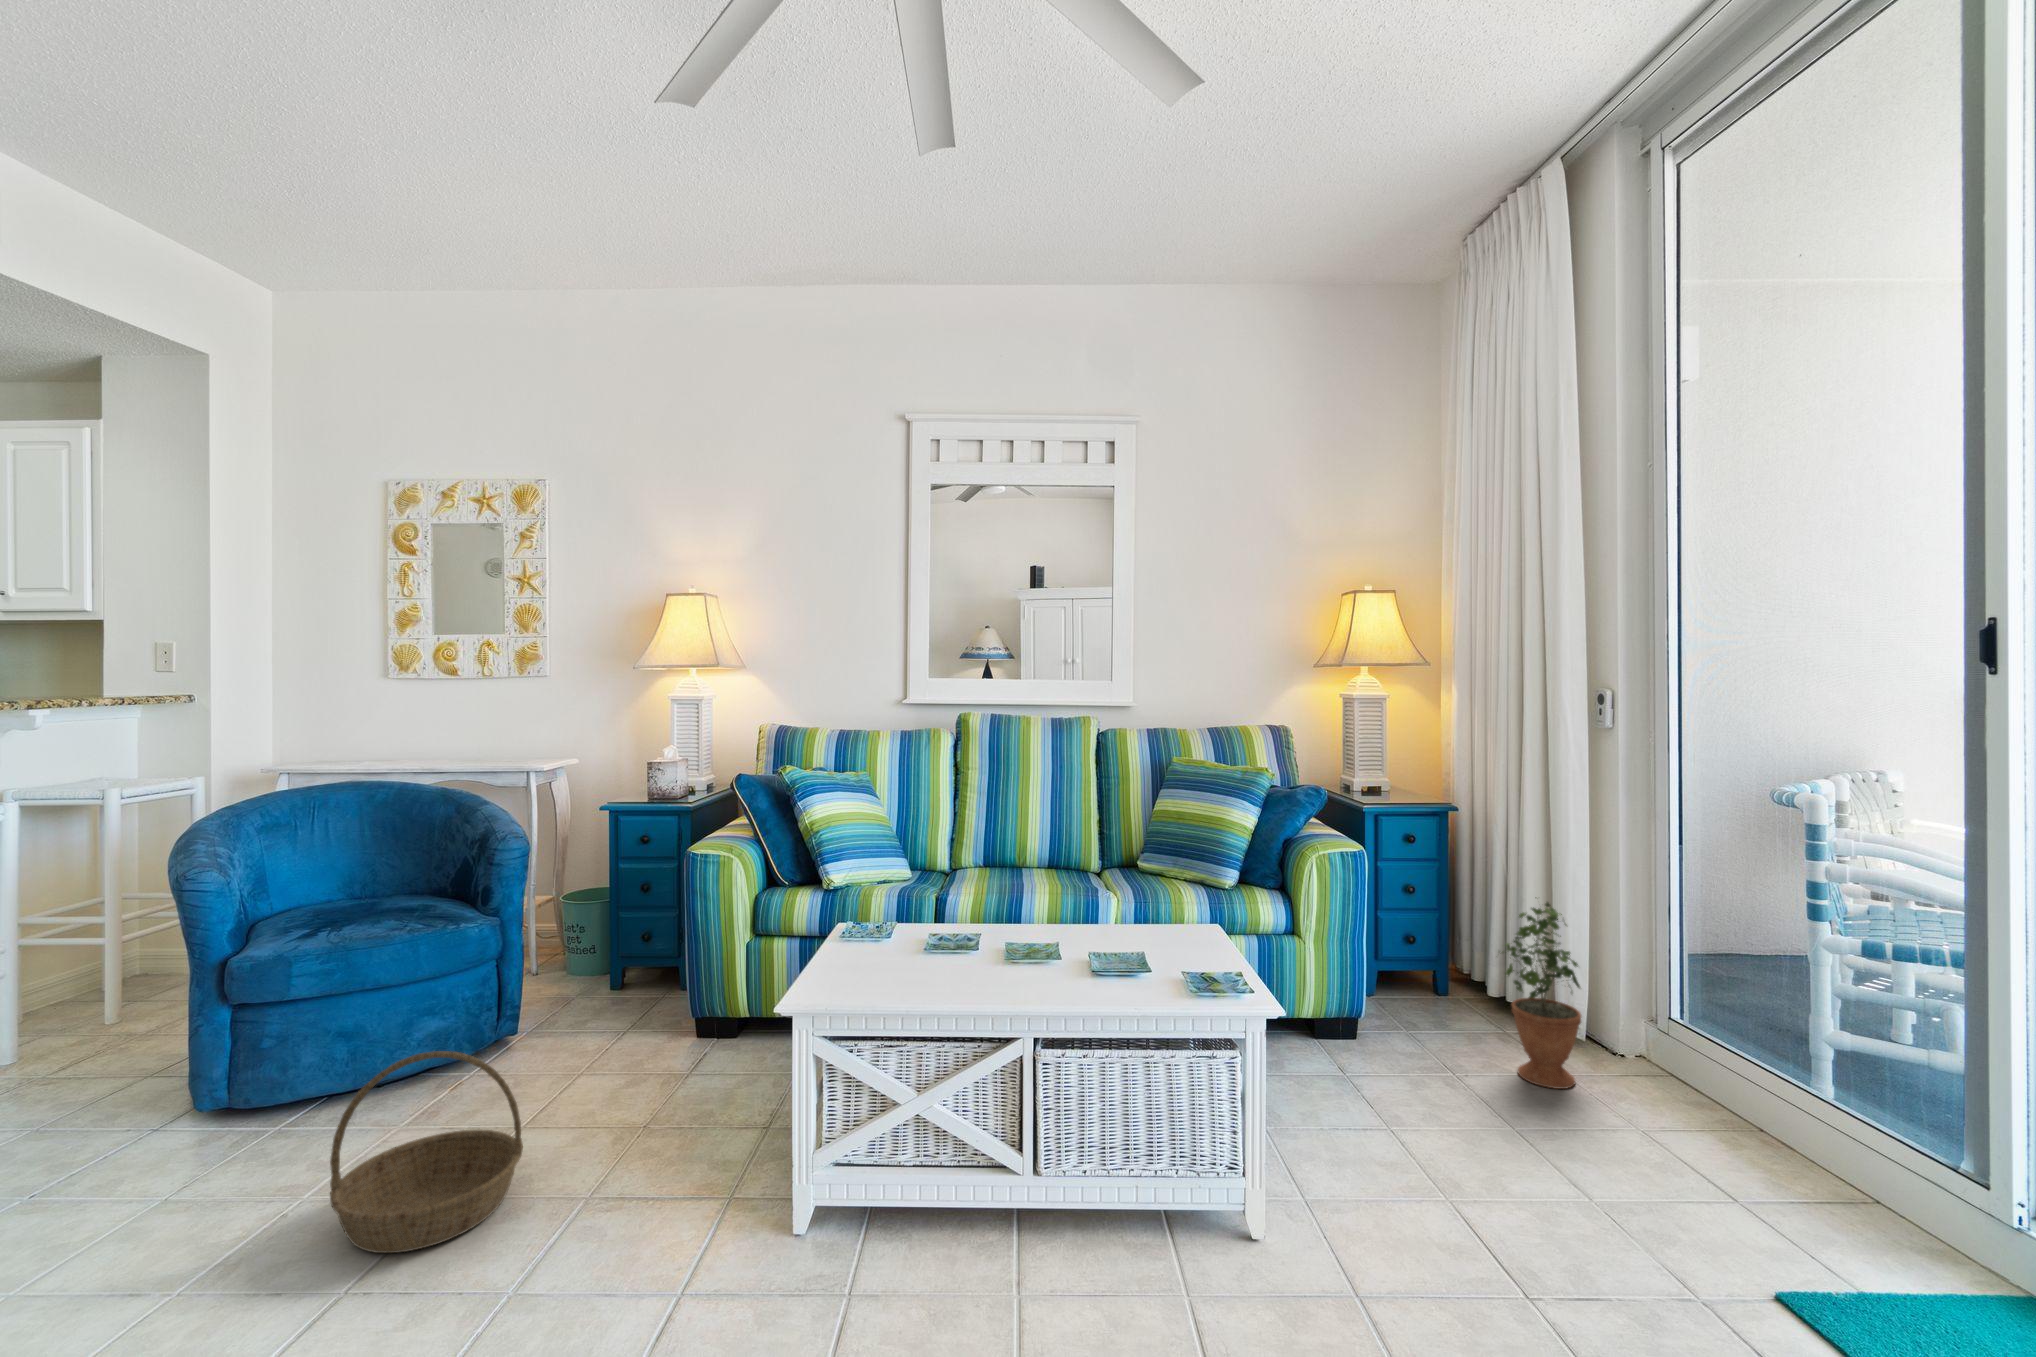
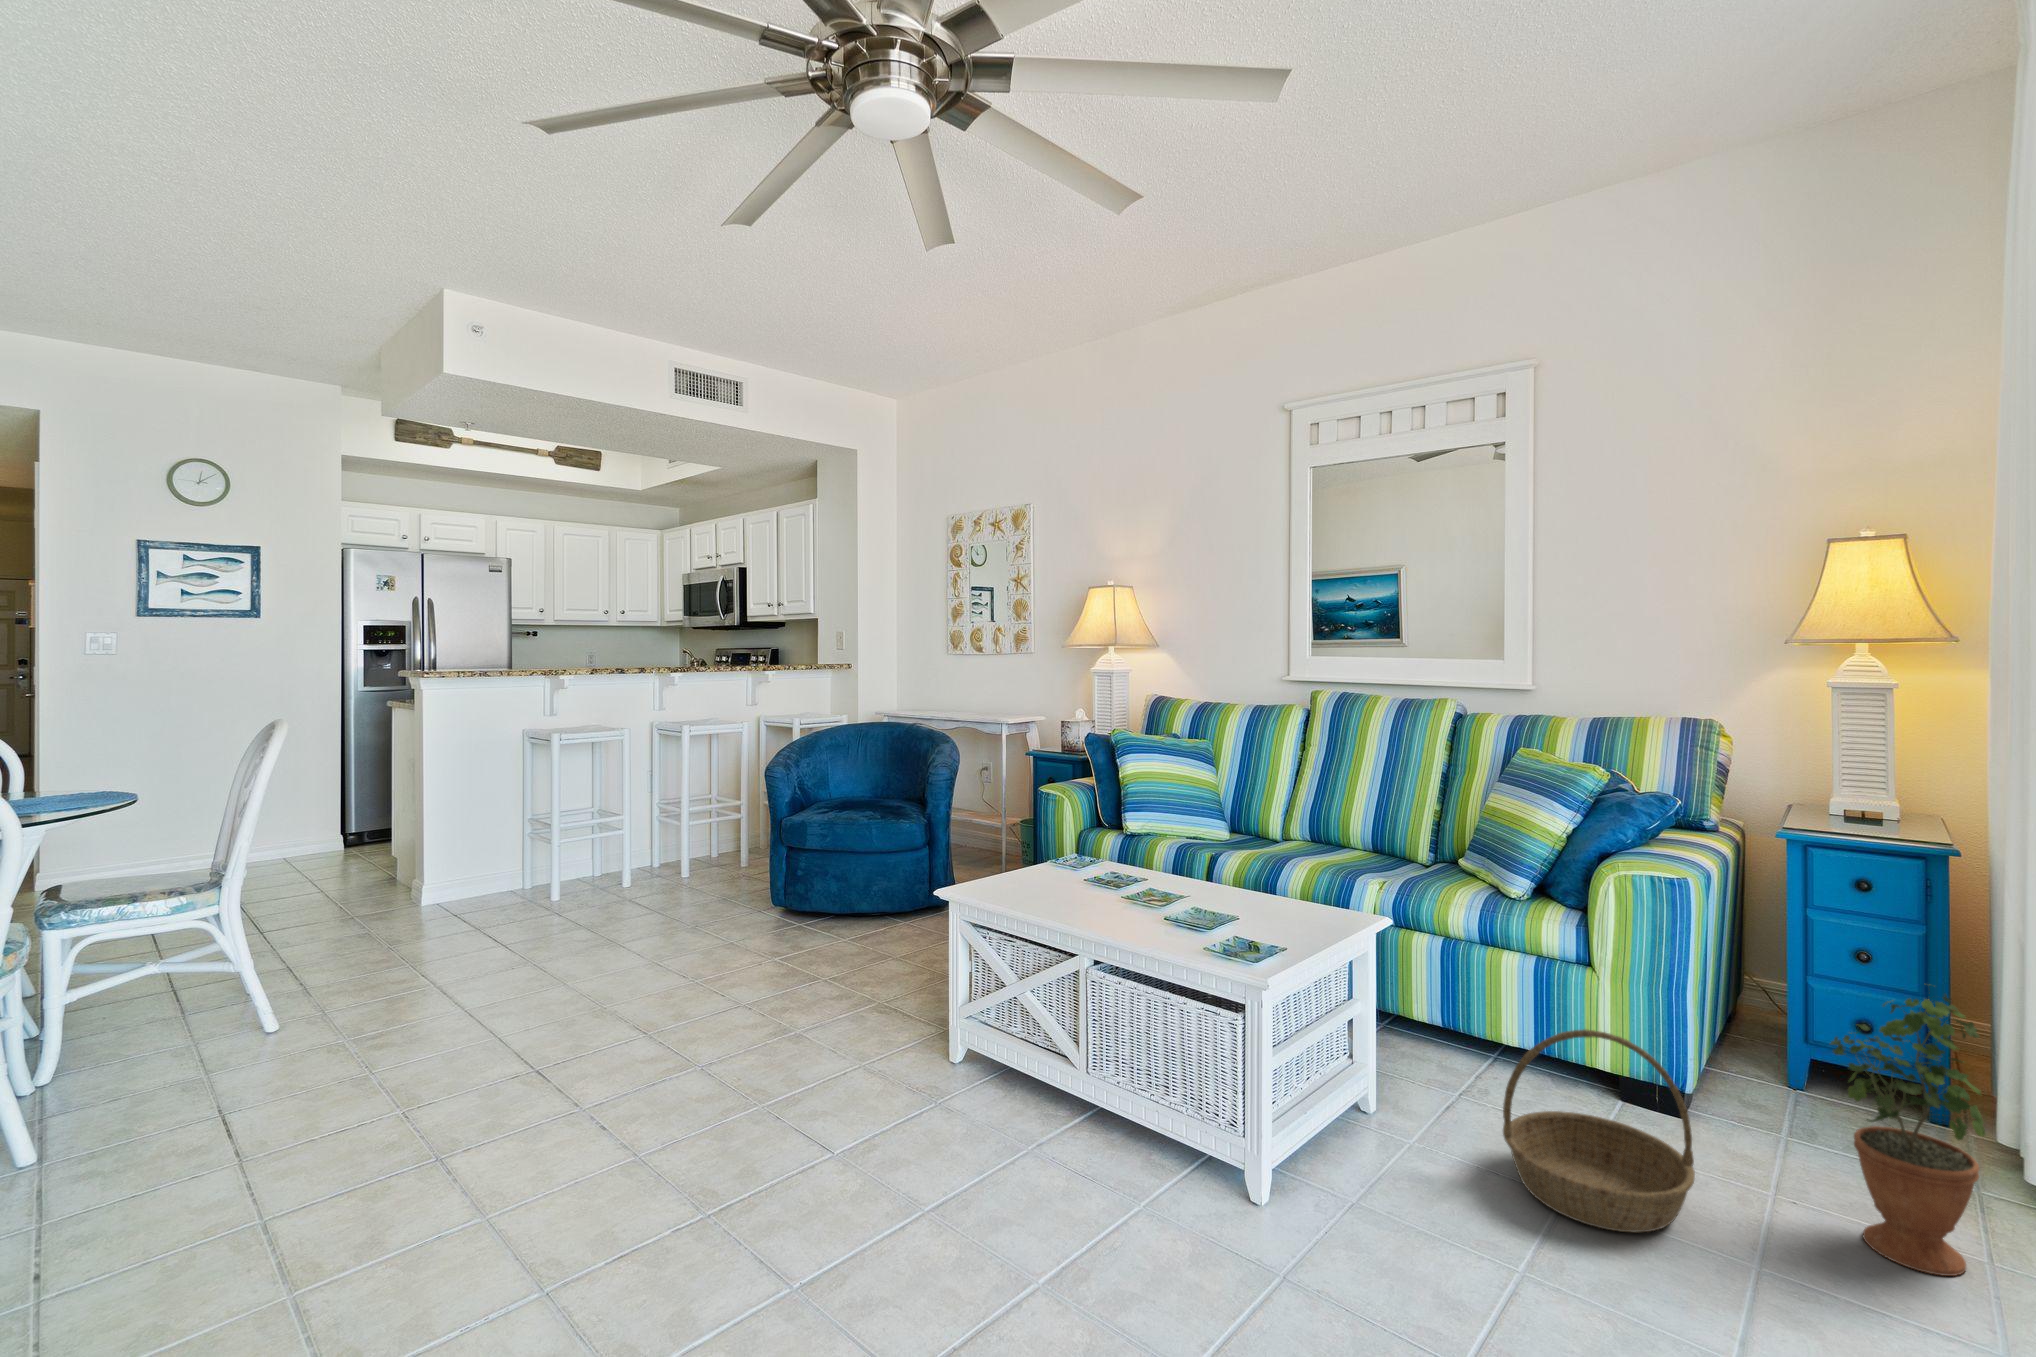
basket: present [330,1051,523,1253] -> present [1503,1029,1695,1233]

